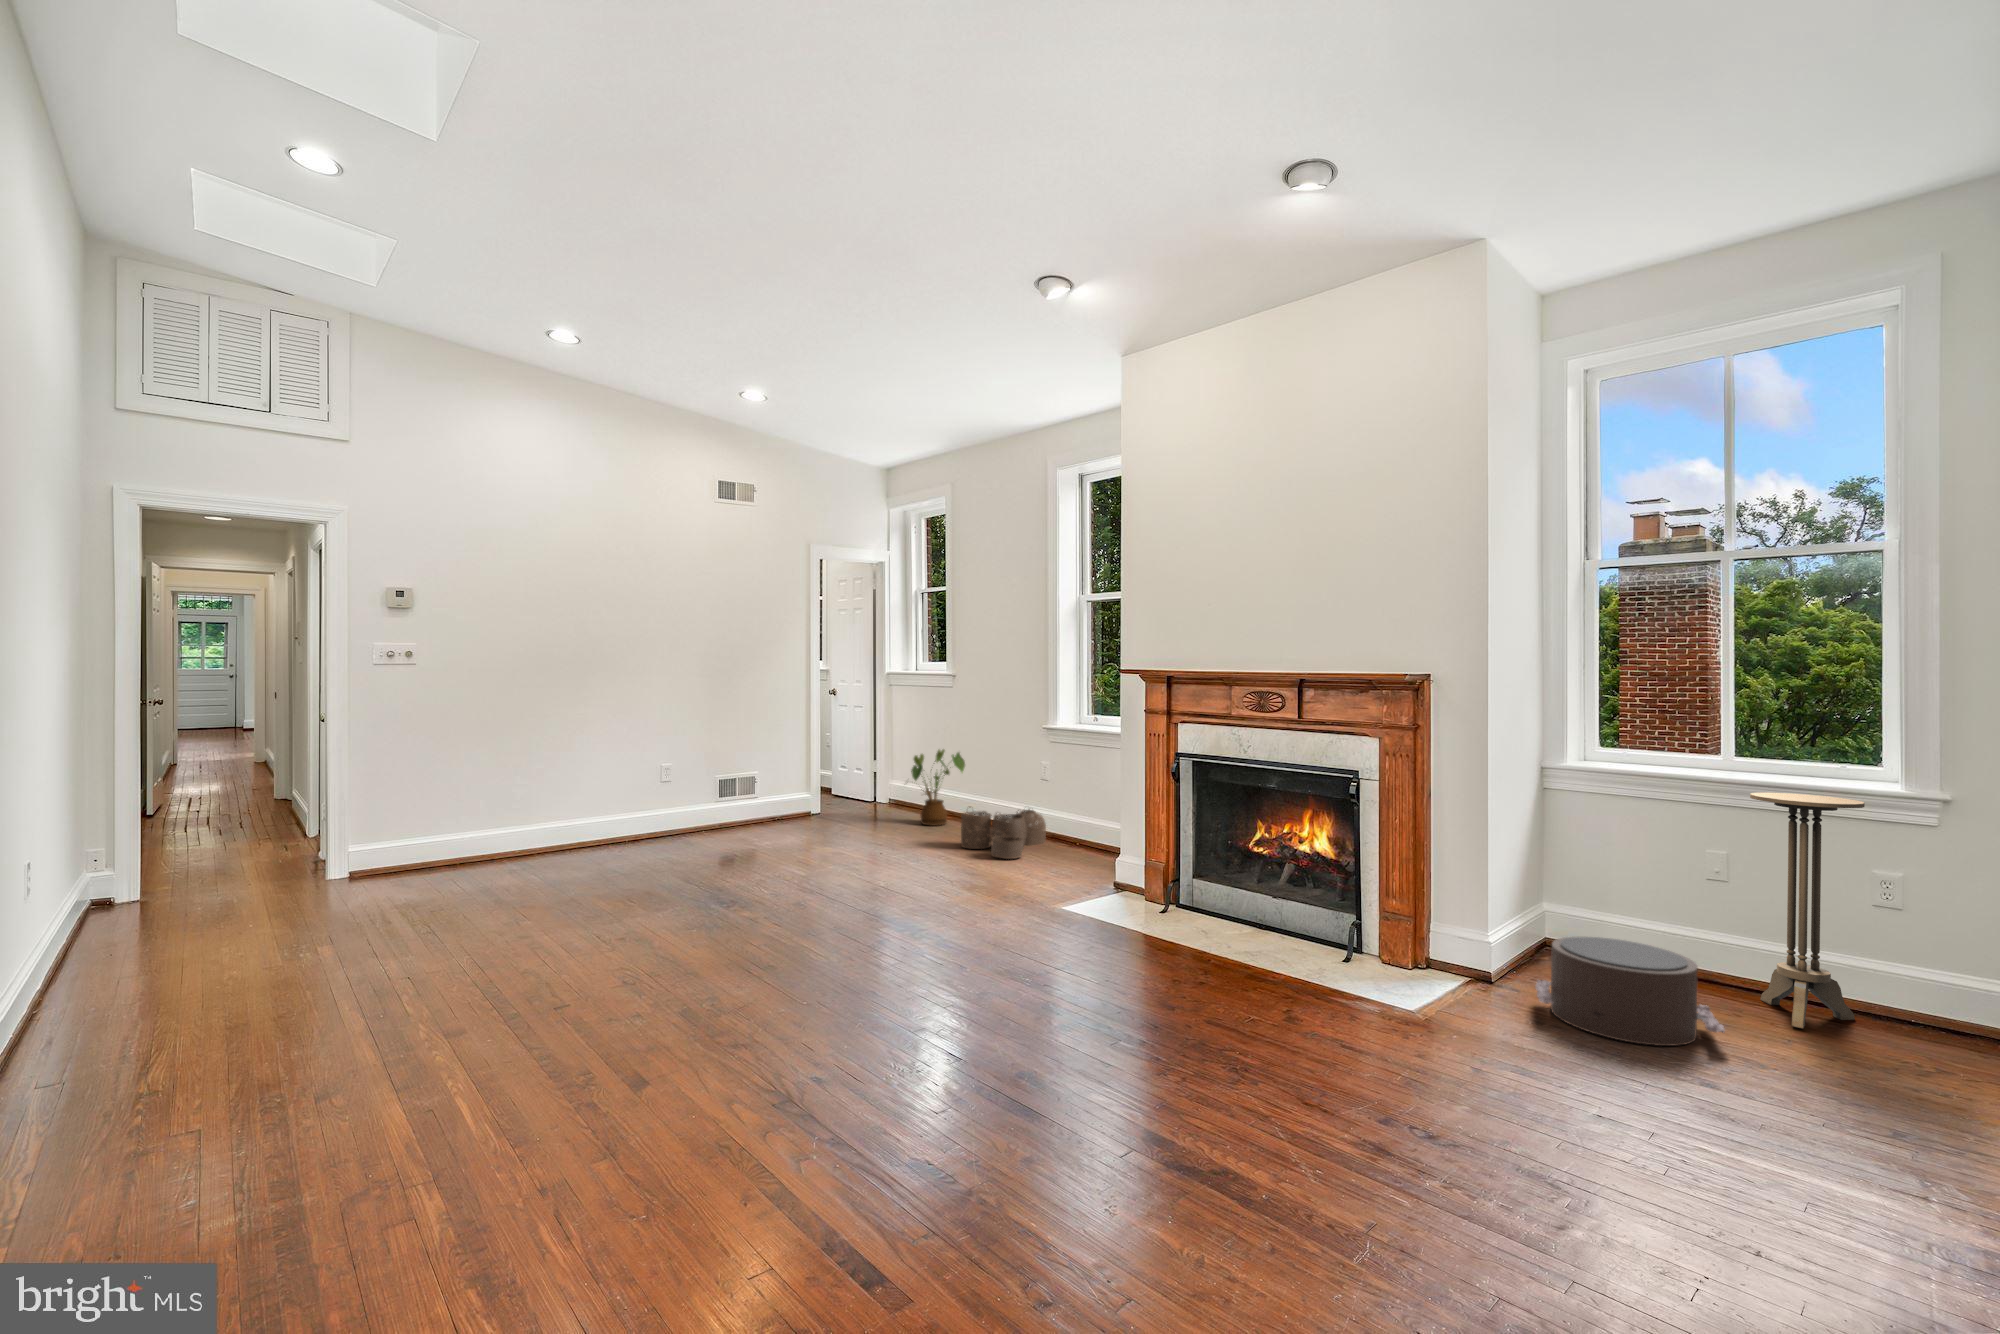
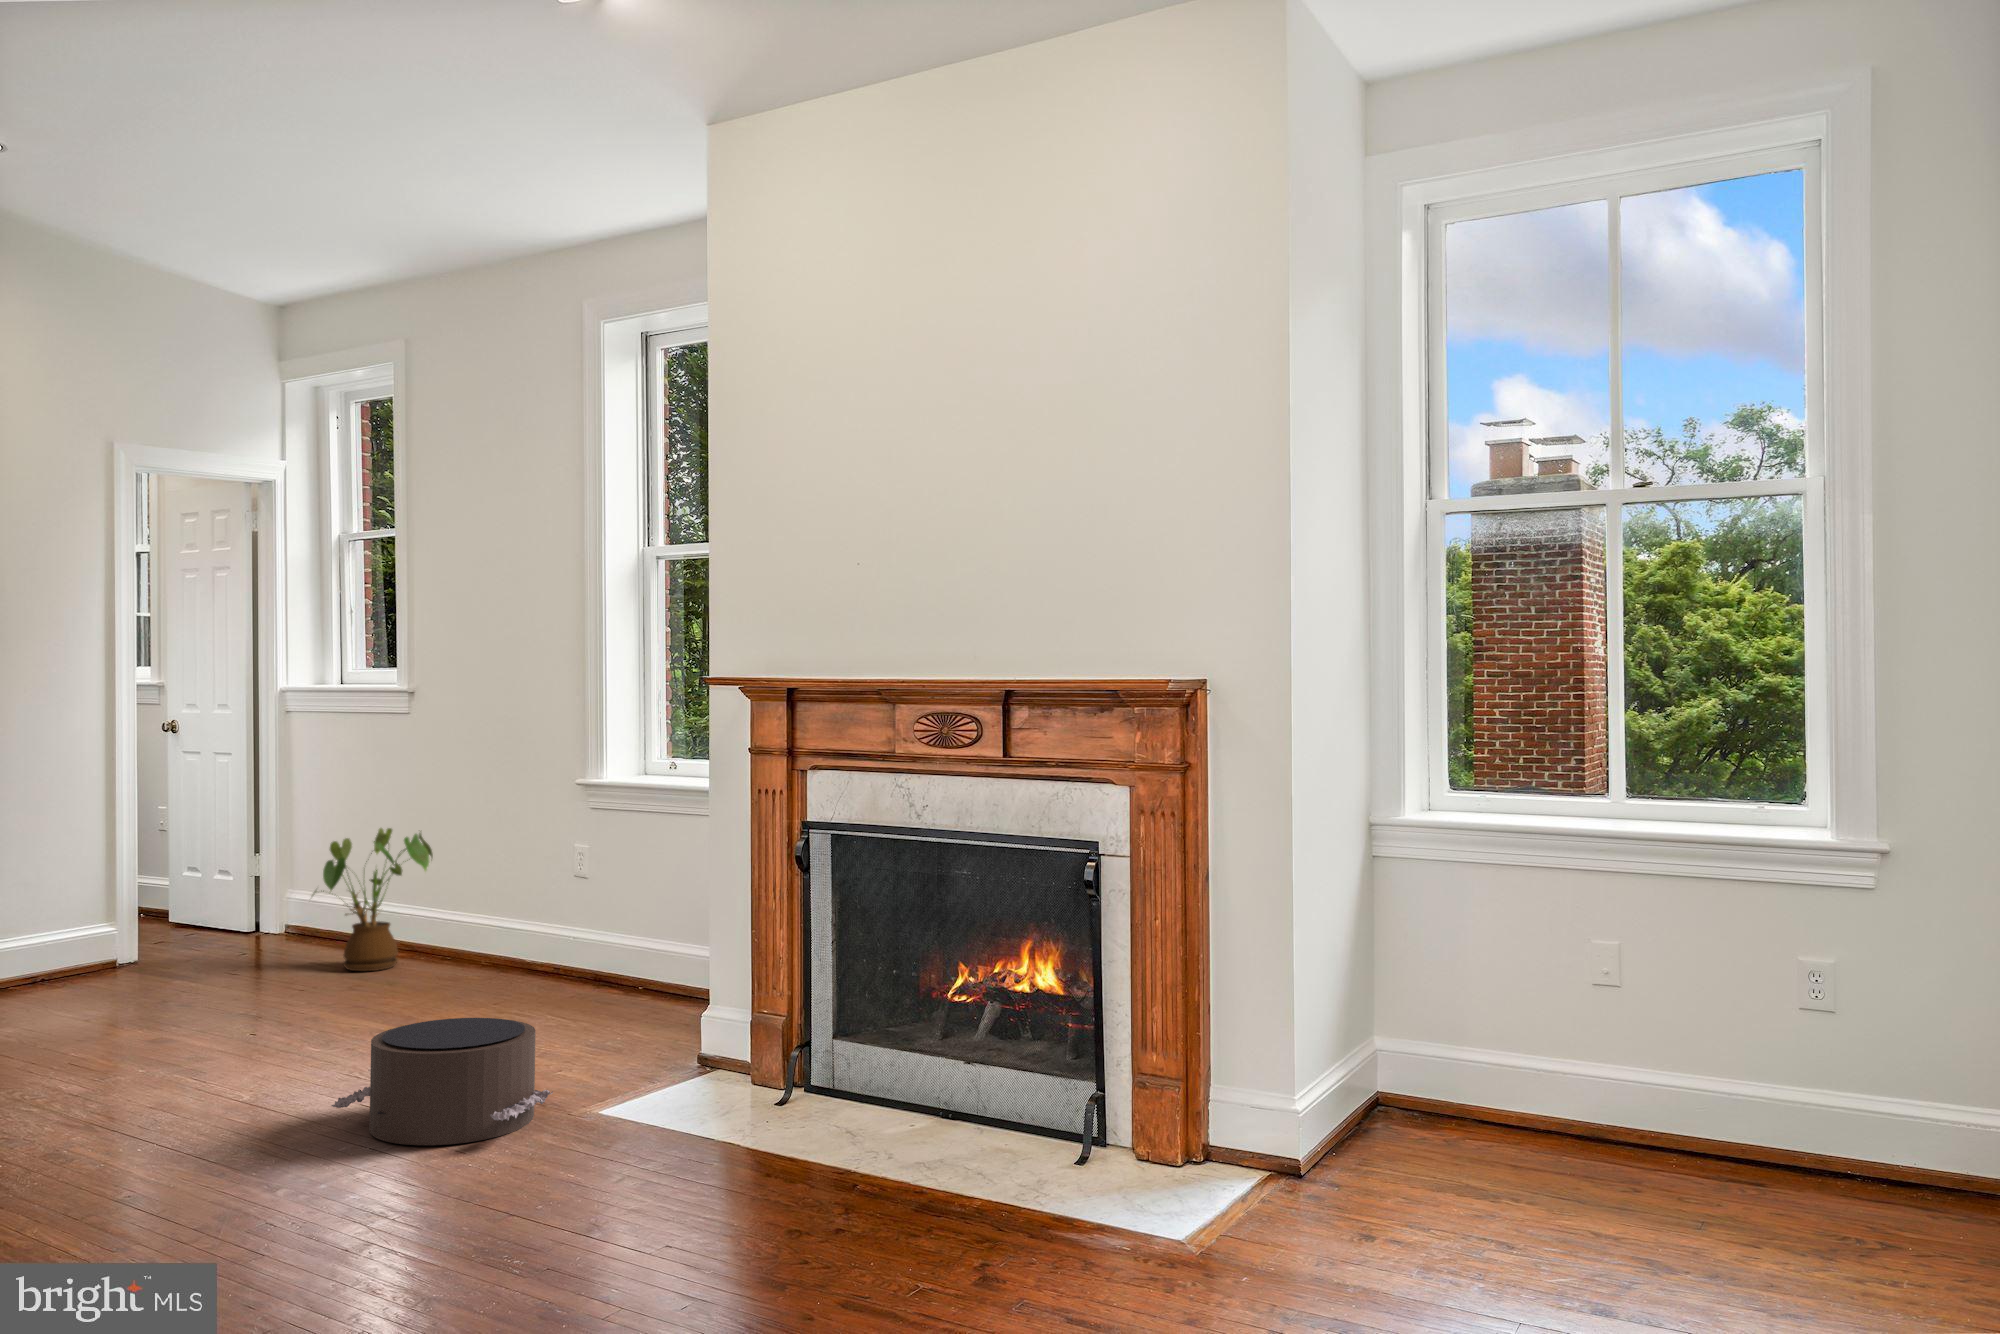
side table: present [1750,792,1865,1028] -> none [1645,850,1785,1201]
woven basket: present [961,809,1046,859] -> none [417,926,582,1026]
pouf: present [1535,937,1725,1046] -> present [331,1018,553,1145]

